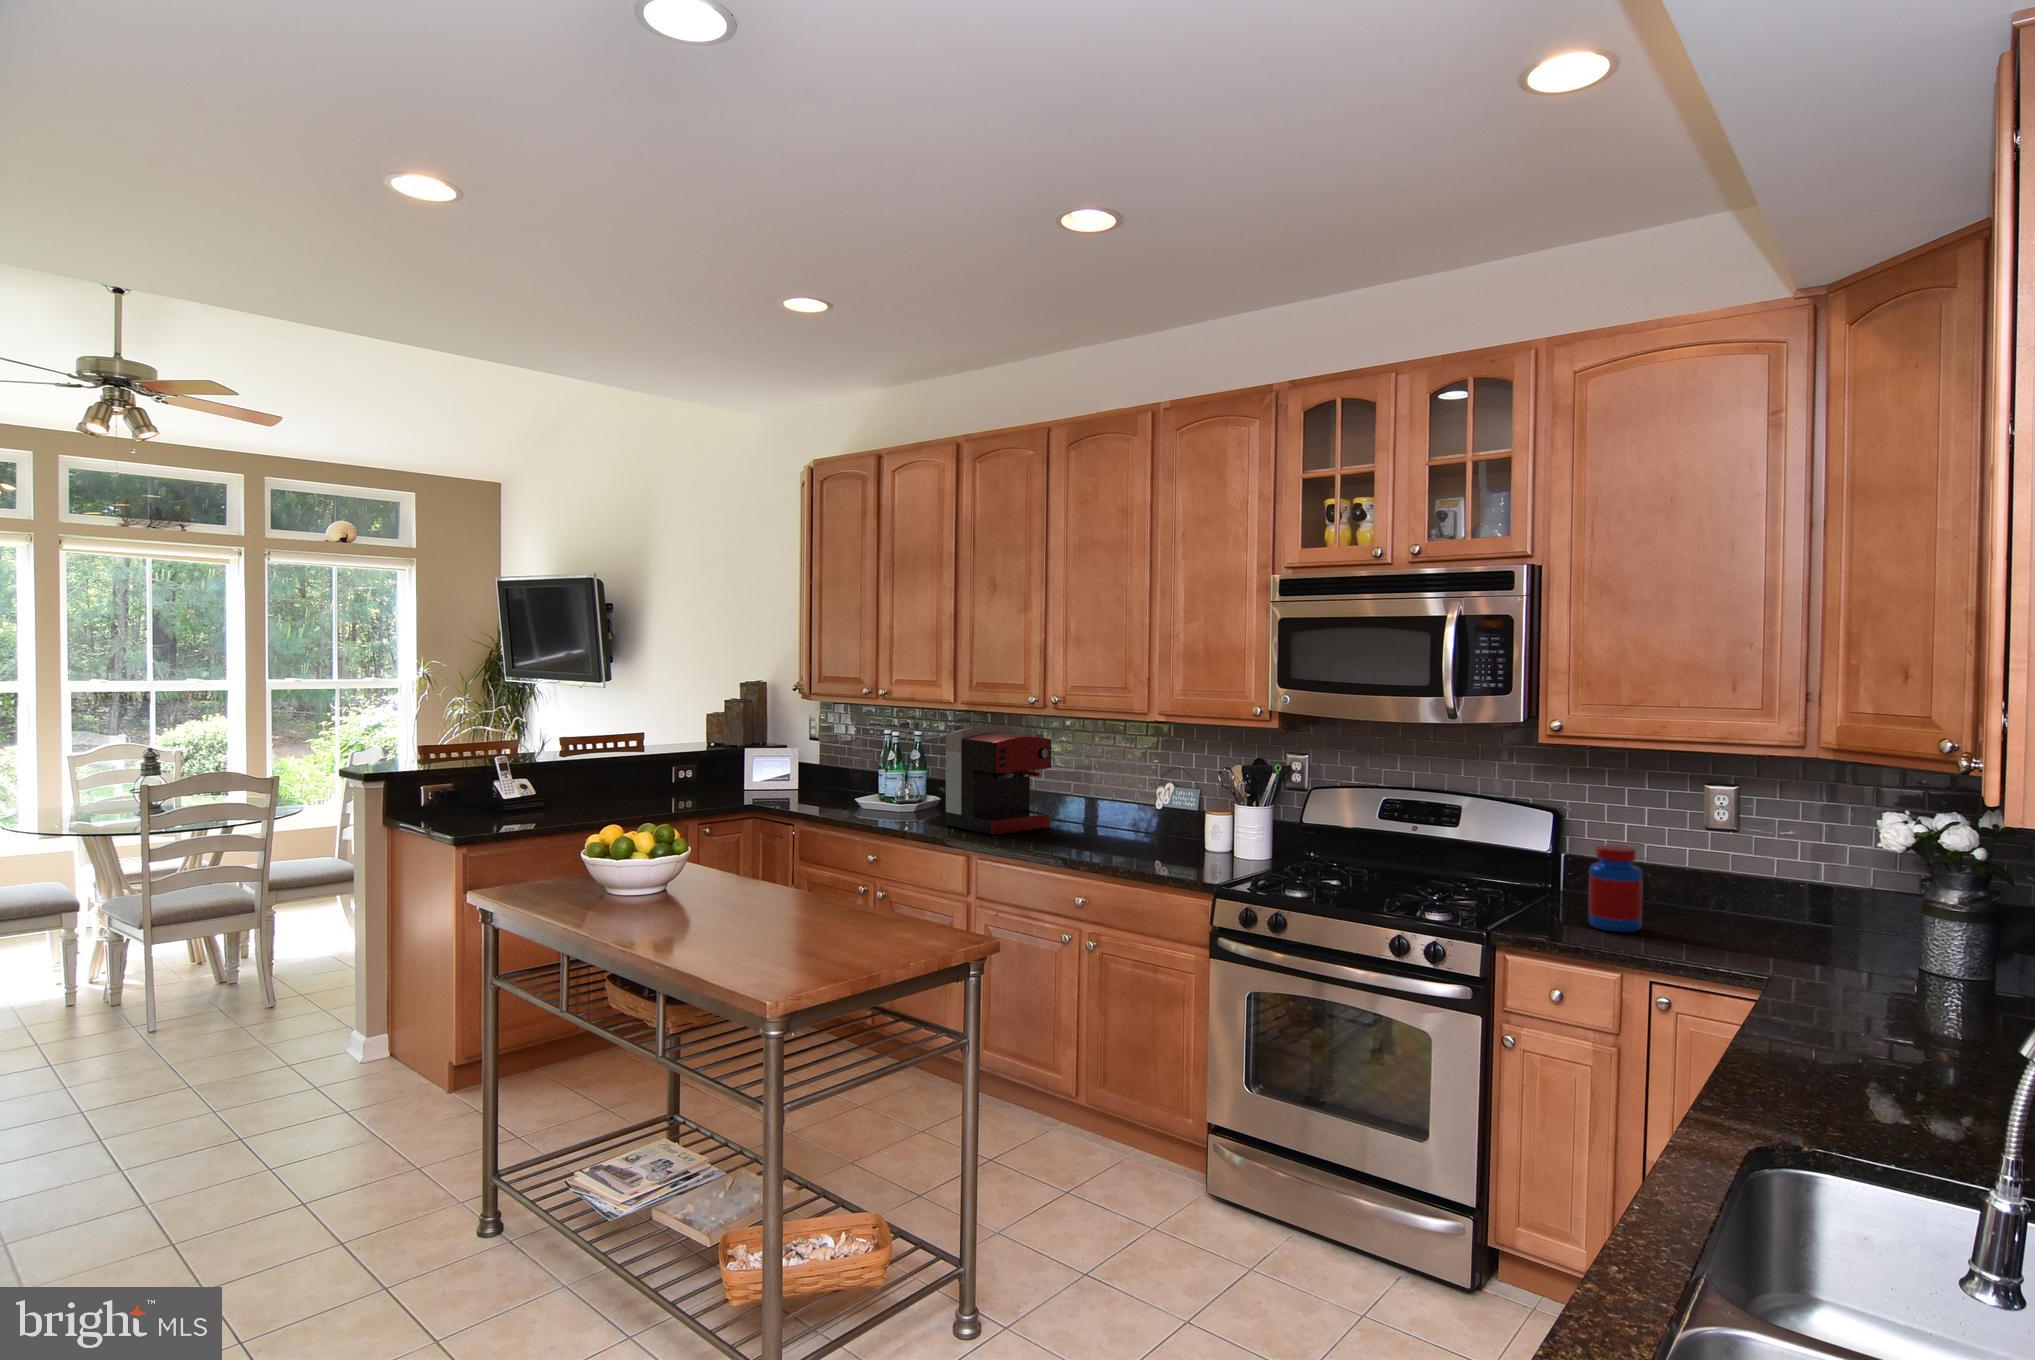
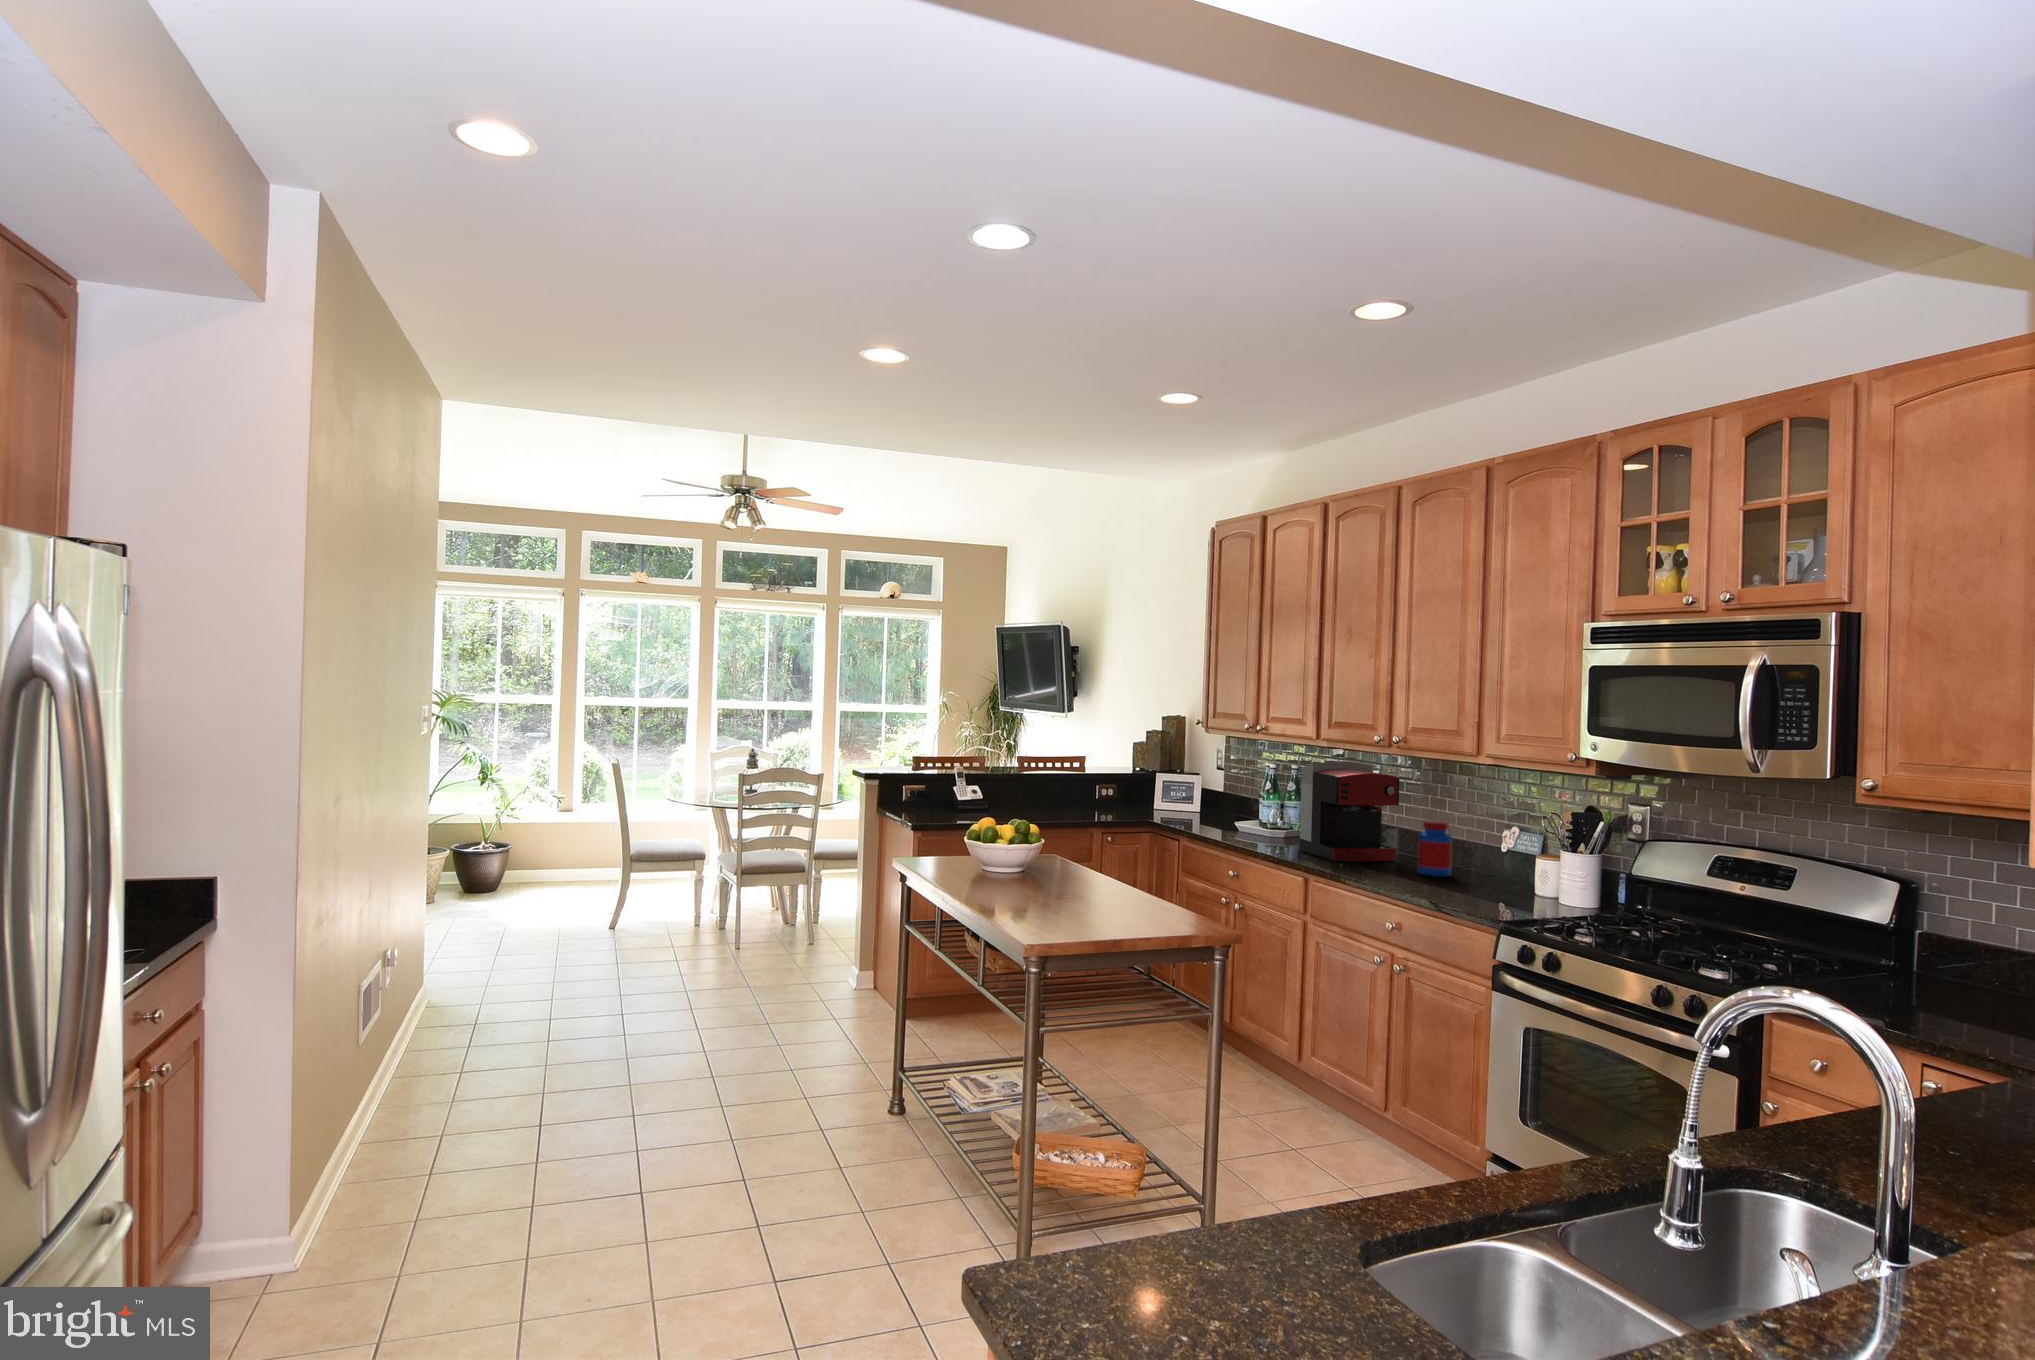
jar: present [1589,845,1642,932] -> present [1418,820,1452,877]

